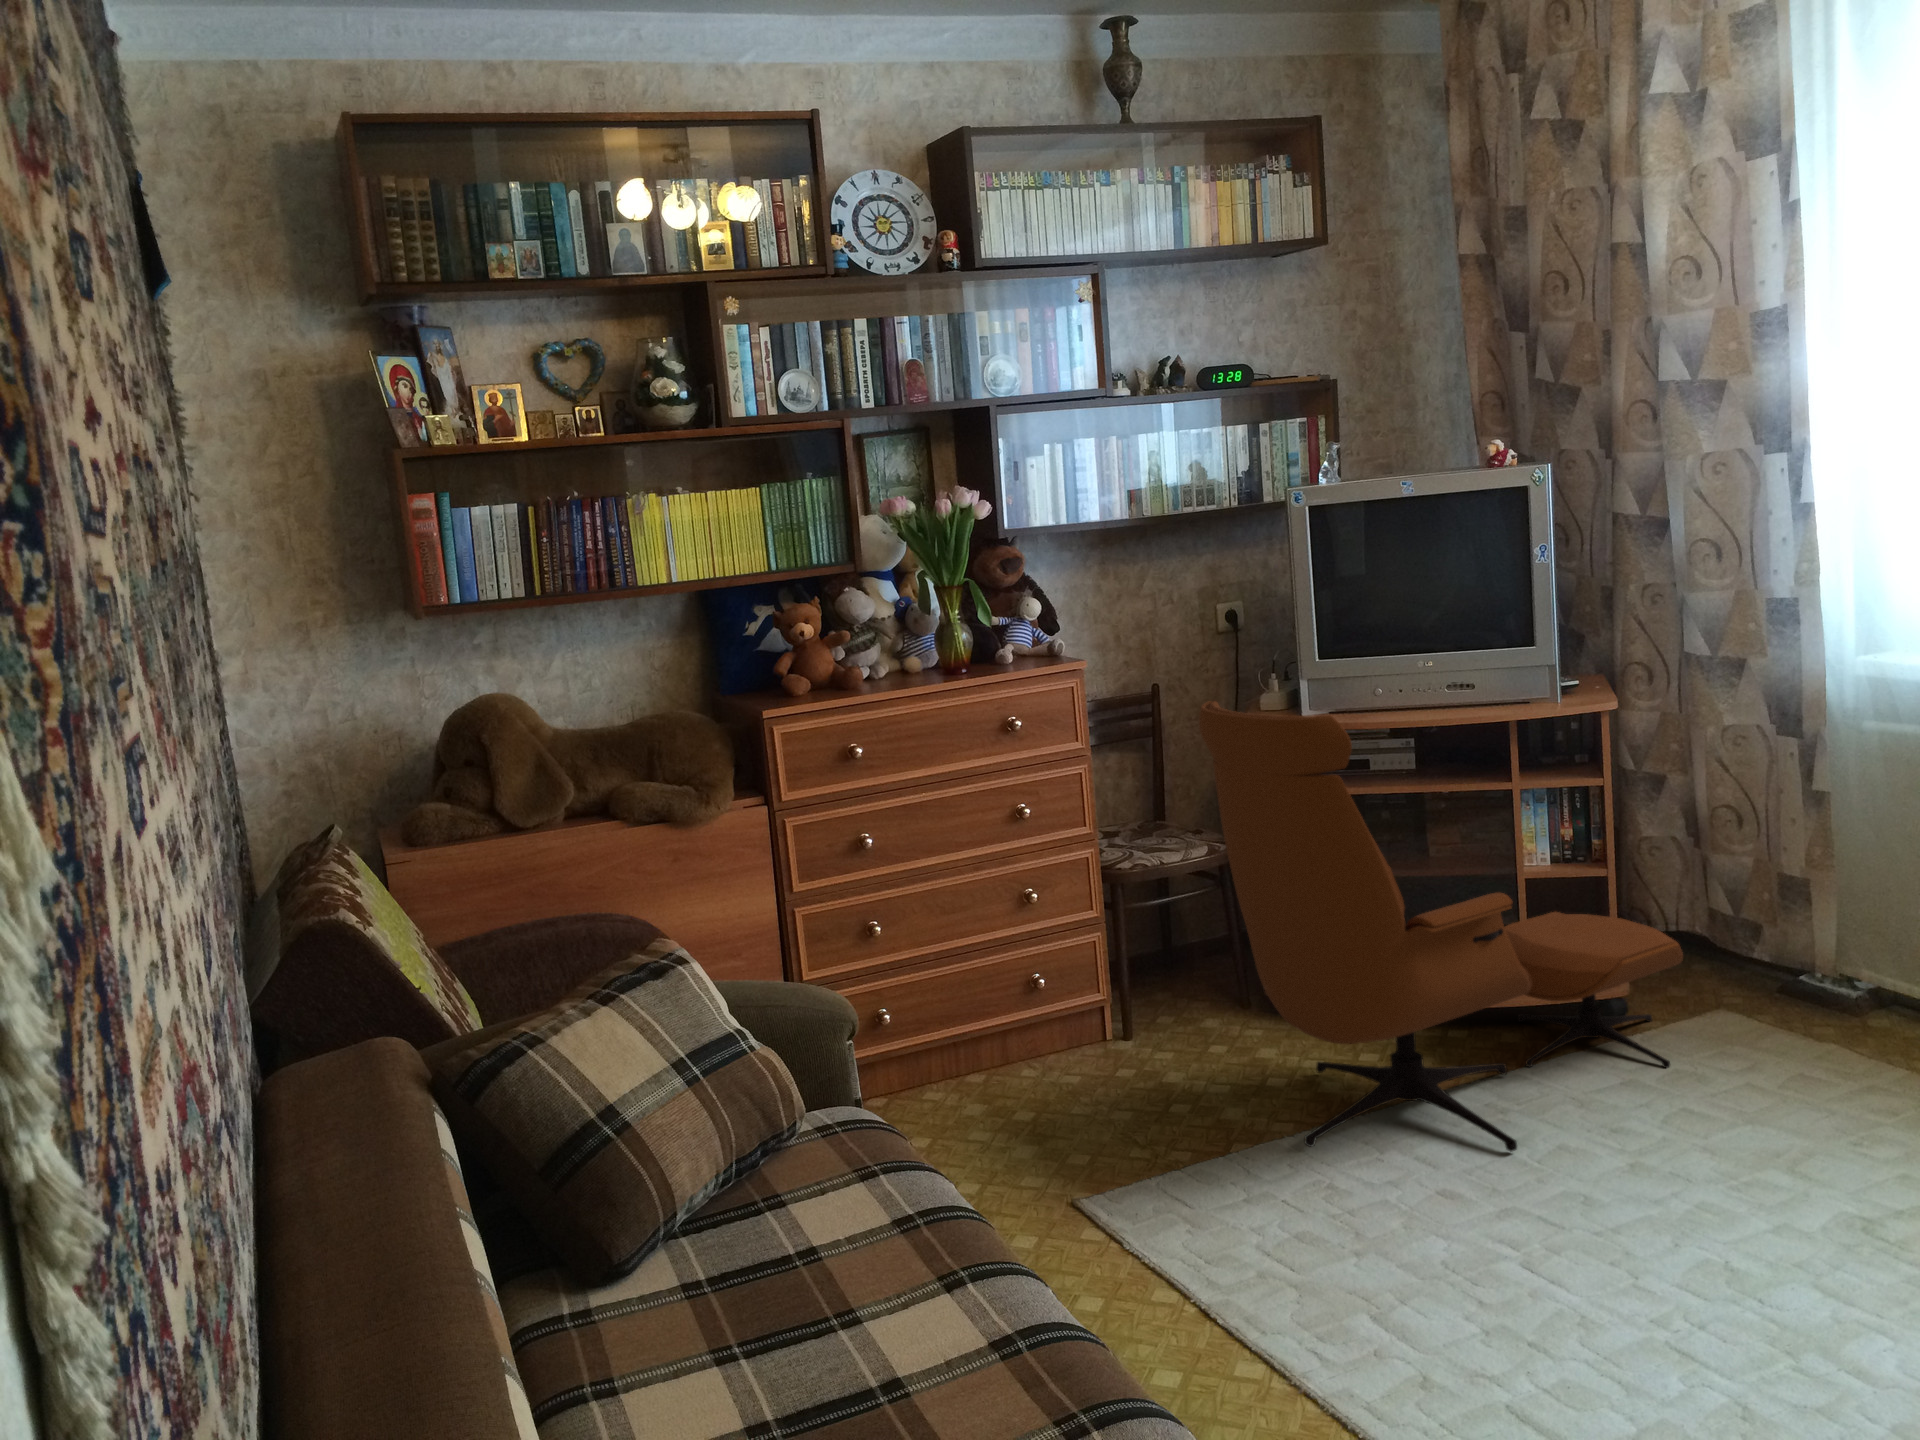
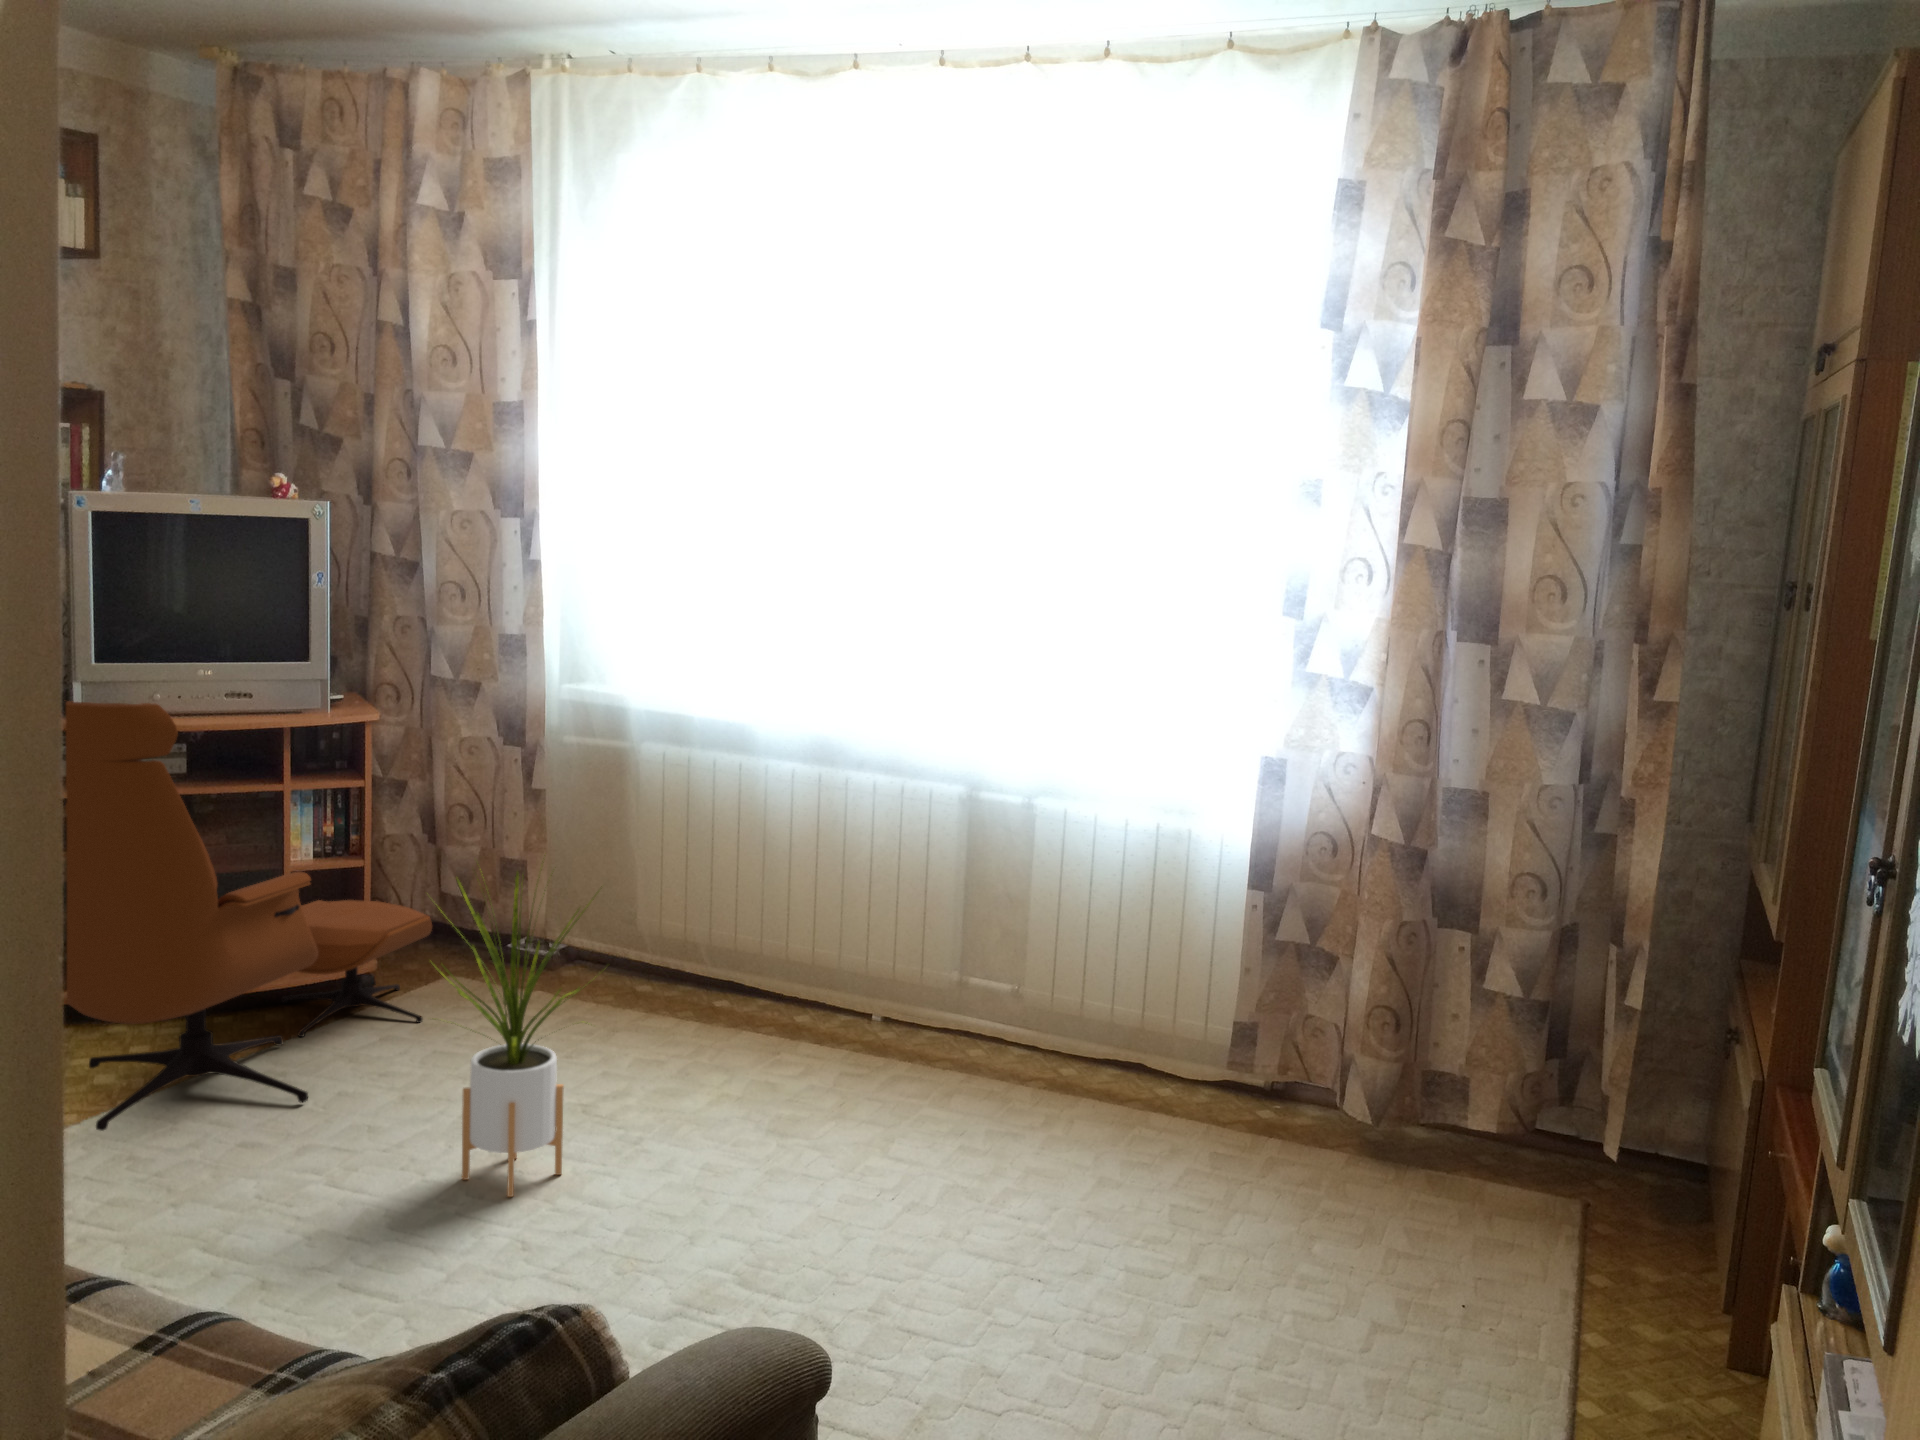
house plant: none [1611,902,1867,1339] -> present [435,864,602,1197]

